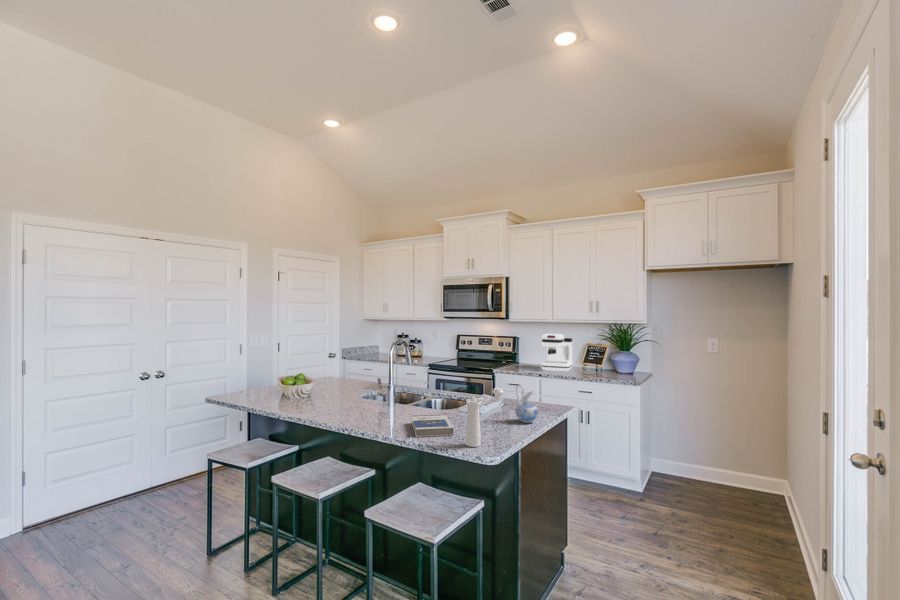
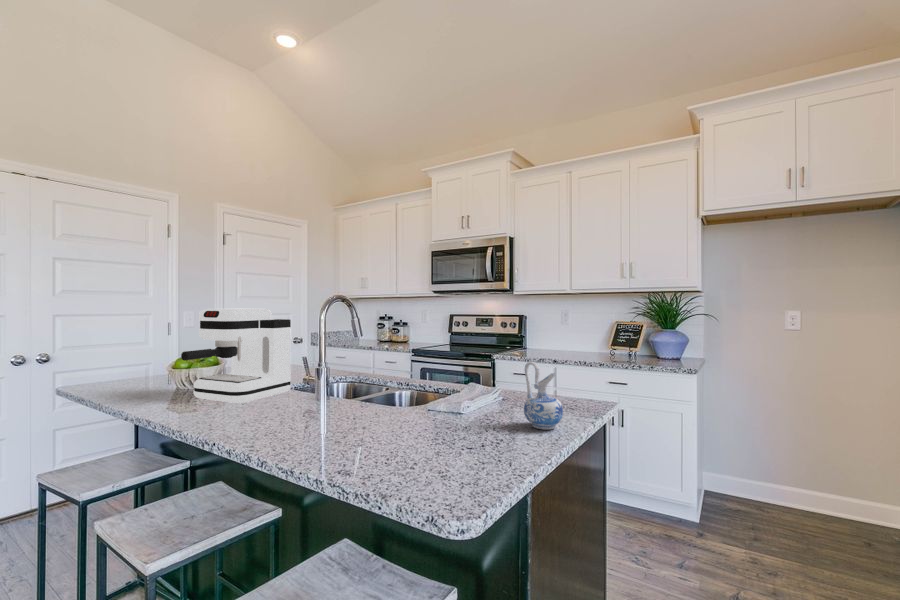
coffee maker: present [541,334,572,372] -> present [181,309,291,404]
pepper mill: present [466,388,503,447] -> none [422,362,500,484]
hardback book: present [411,415,454,437] -> none [331,414,406,458]

